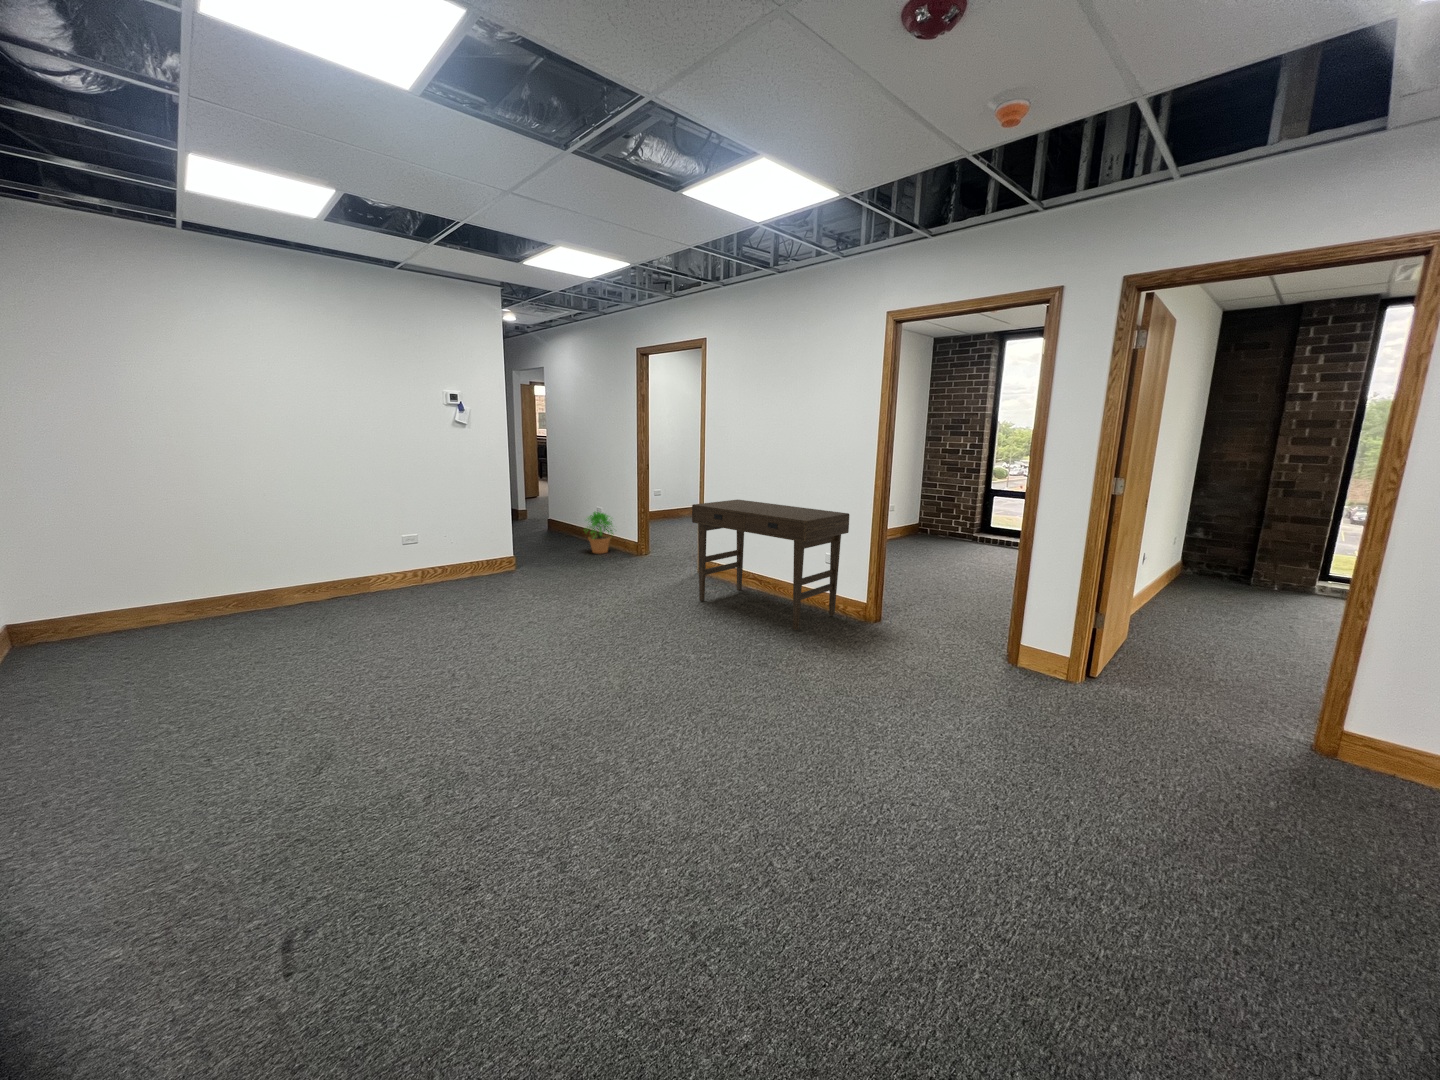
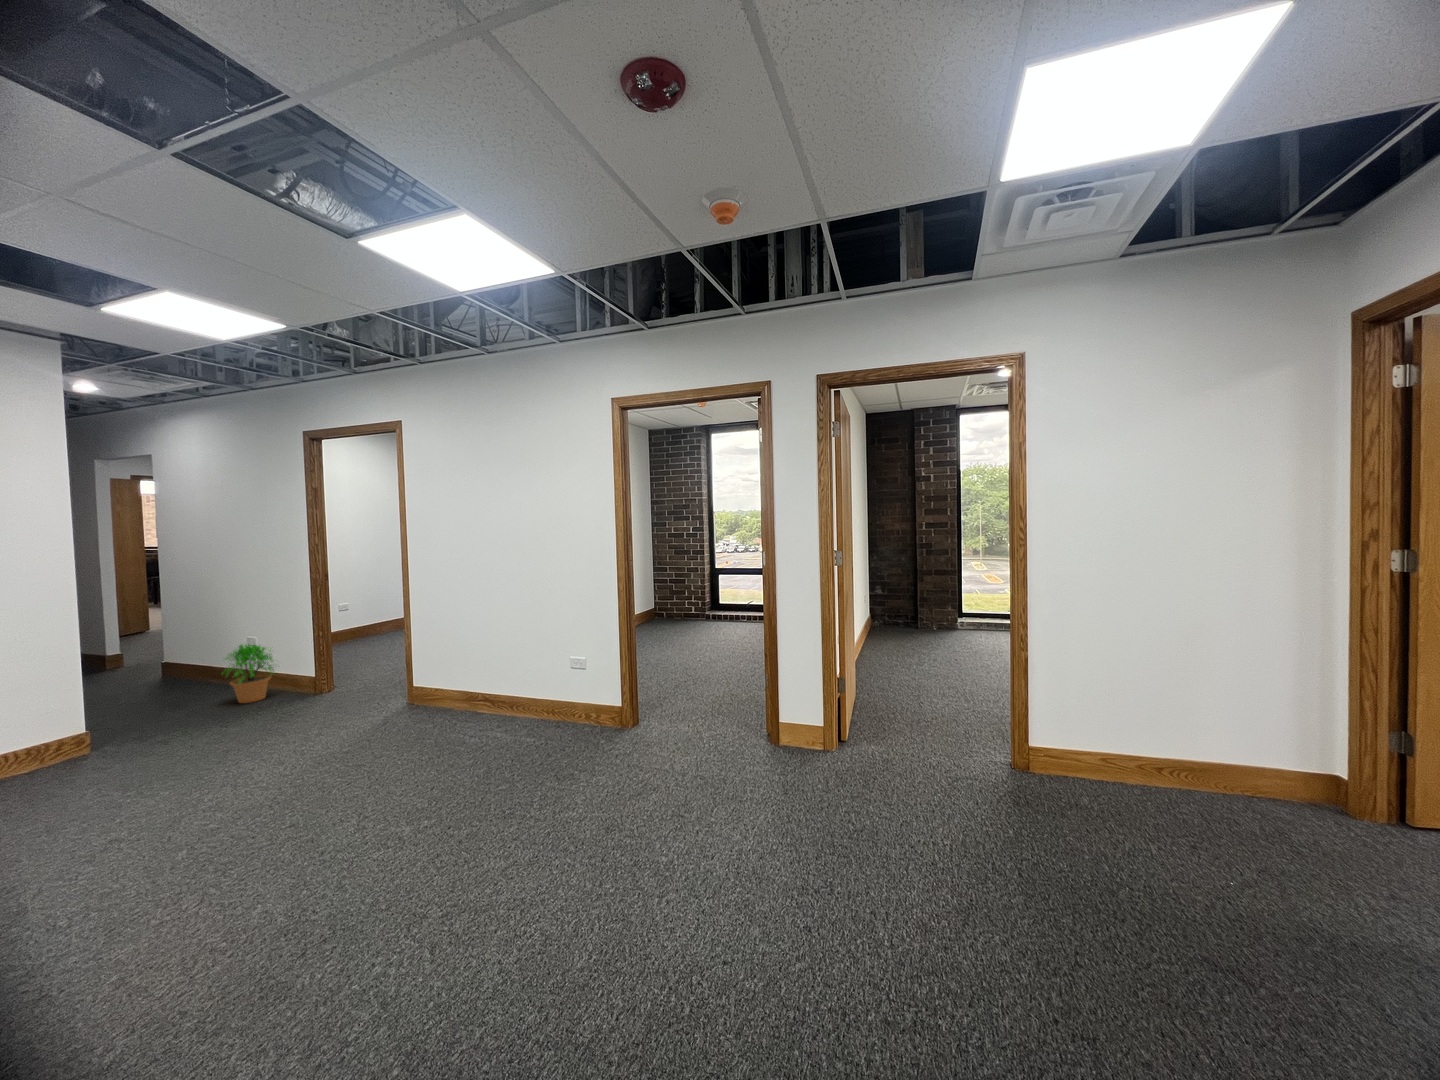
desk: present [692,500,849,630] -> none [394,607,595,757]

